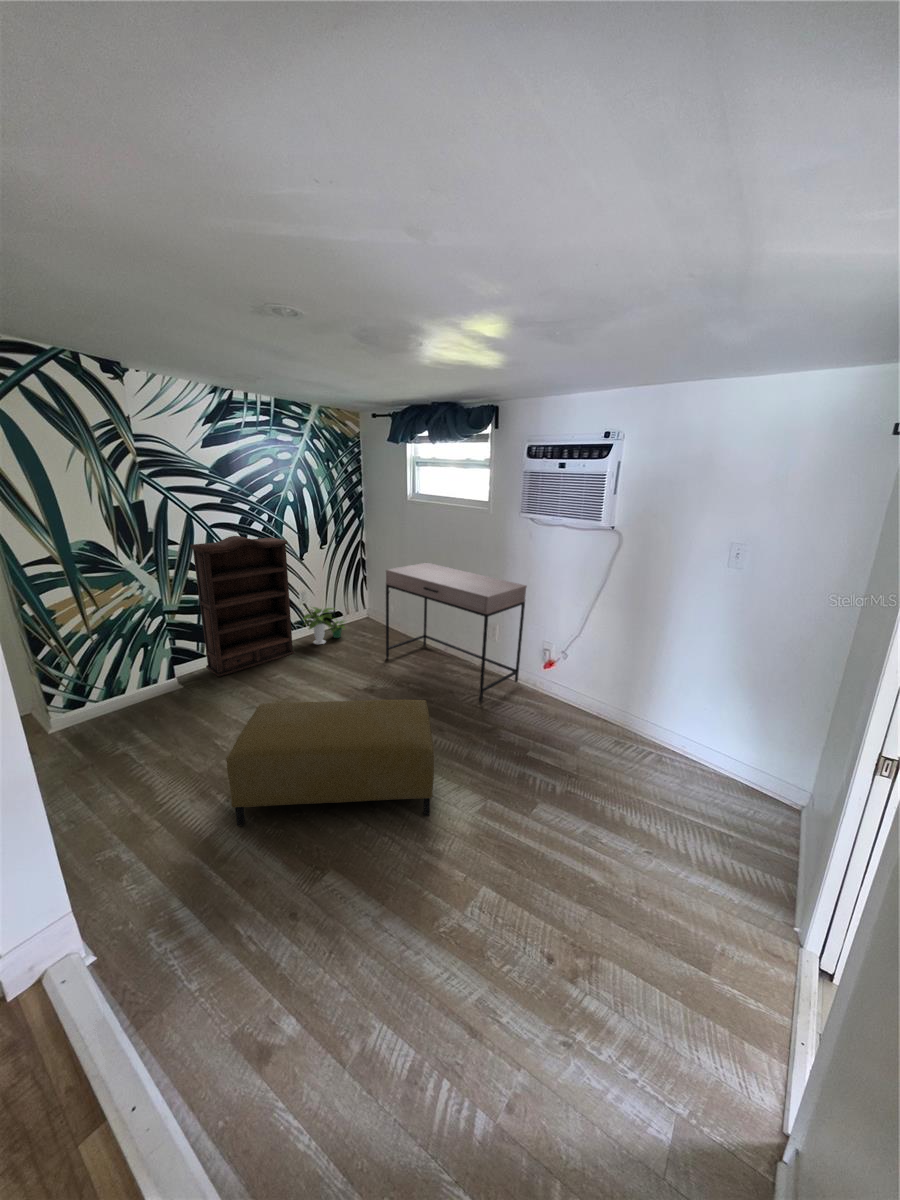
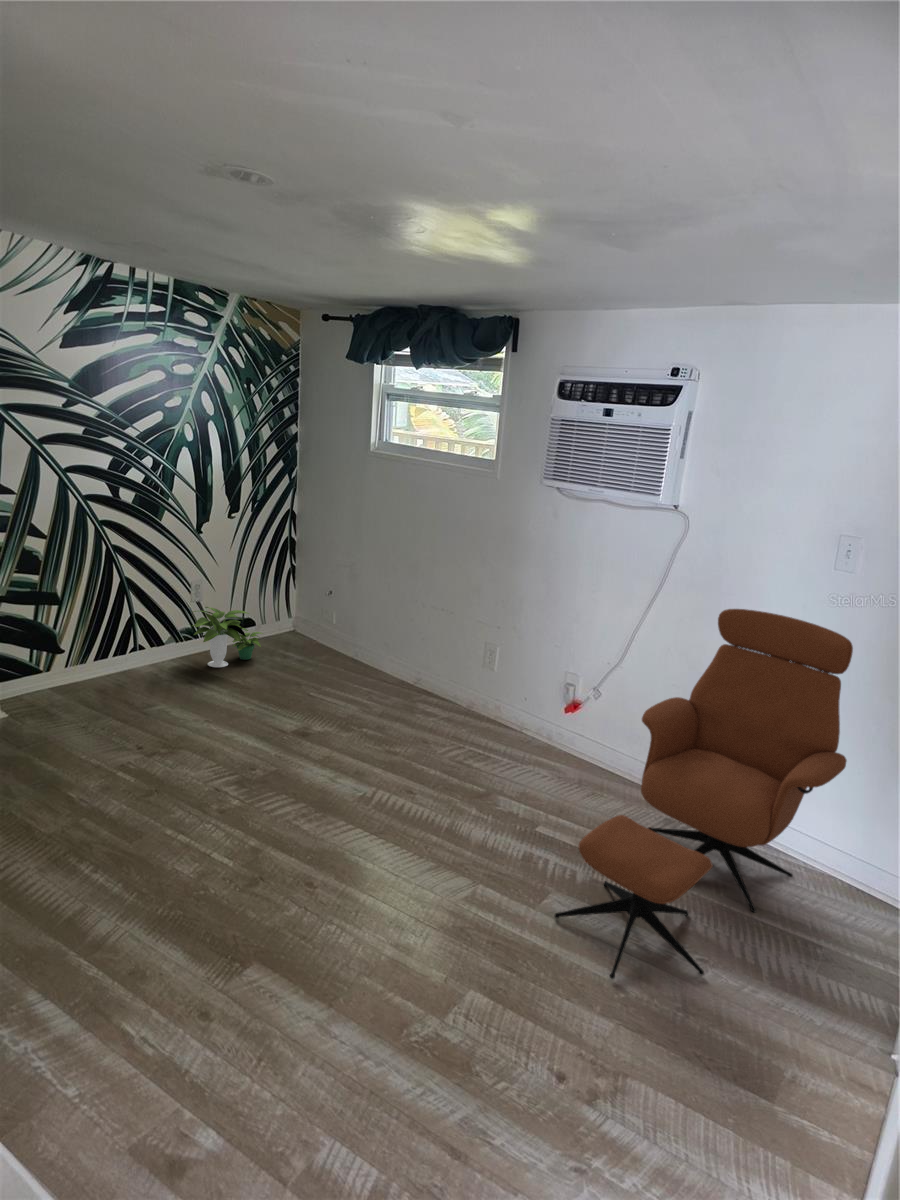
bookshelf: present [190,536,295,677] -> none [32,487,181,707]
desk: present [386,563,527,702] -> none [325,547,550,761]
armchair: none [540,597,745,871] -> present [555,609,853,979]
ottoman: present [226,700,434,826] -> none [107,735,407,907]

